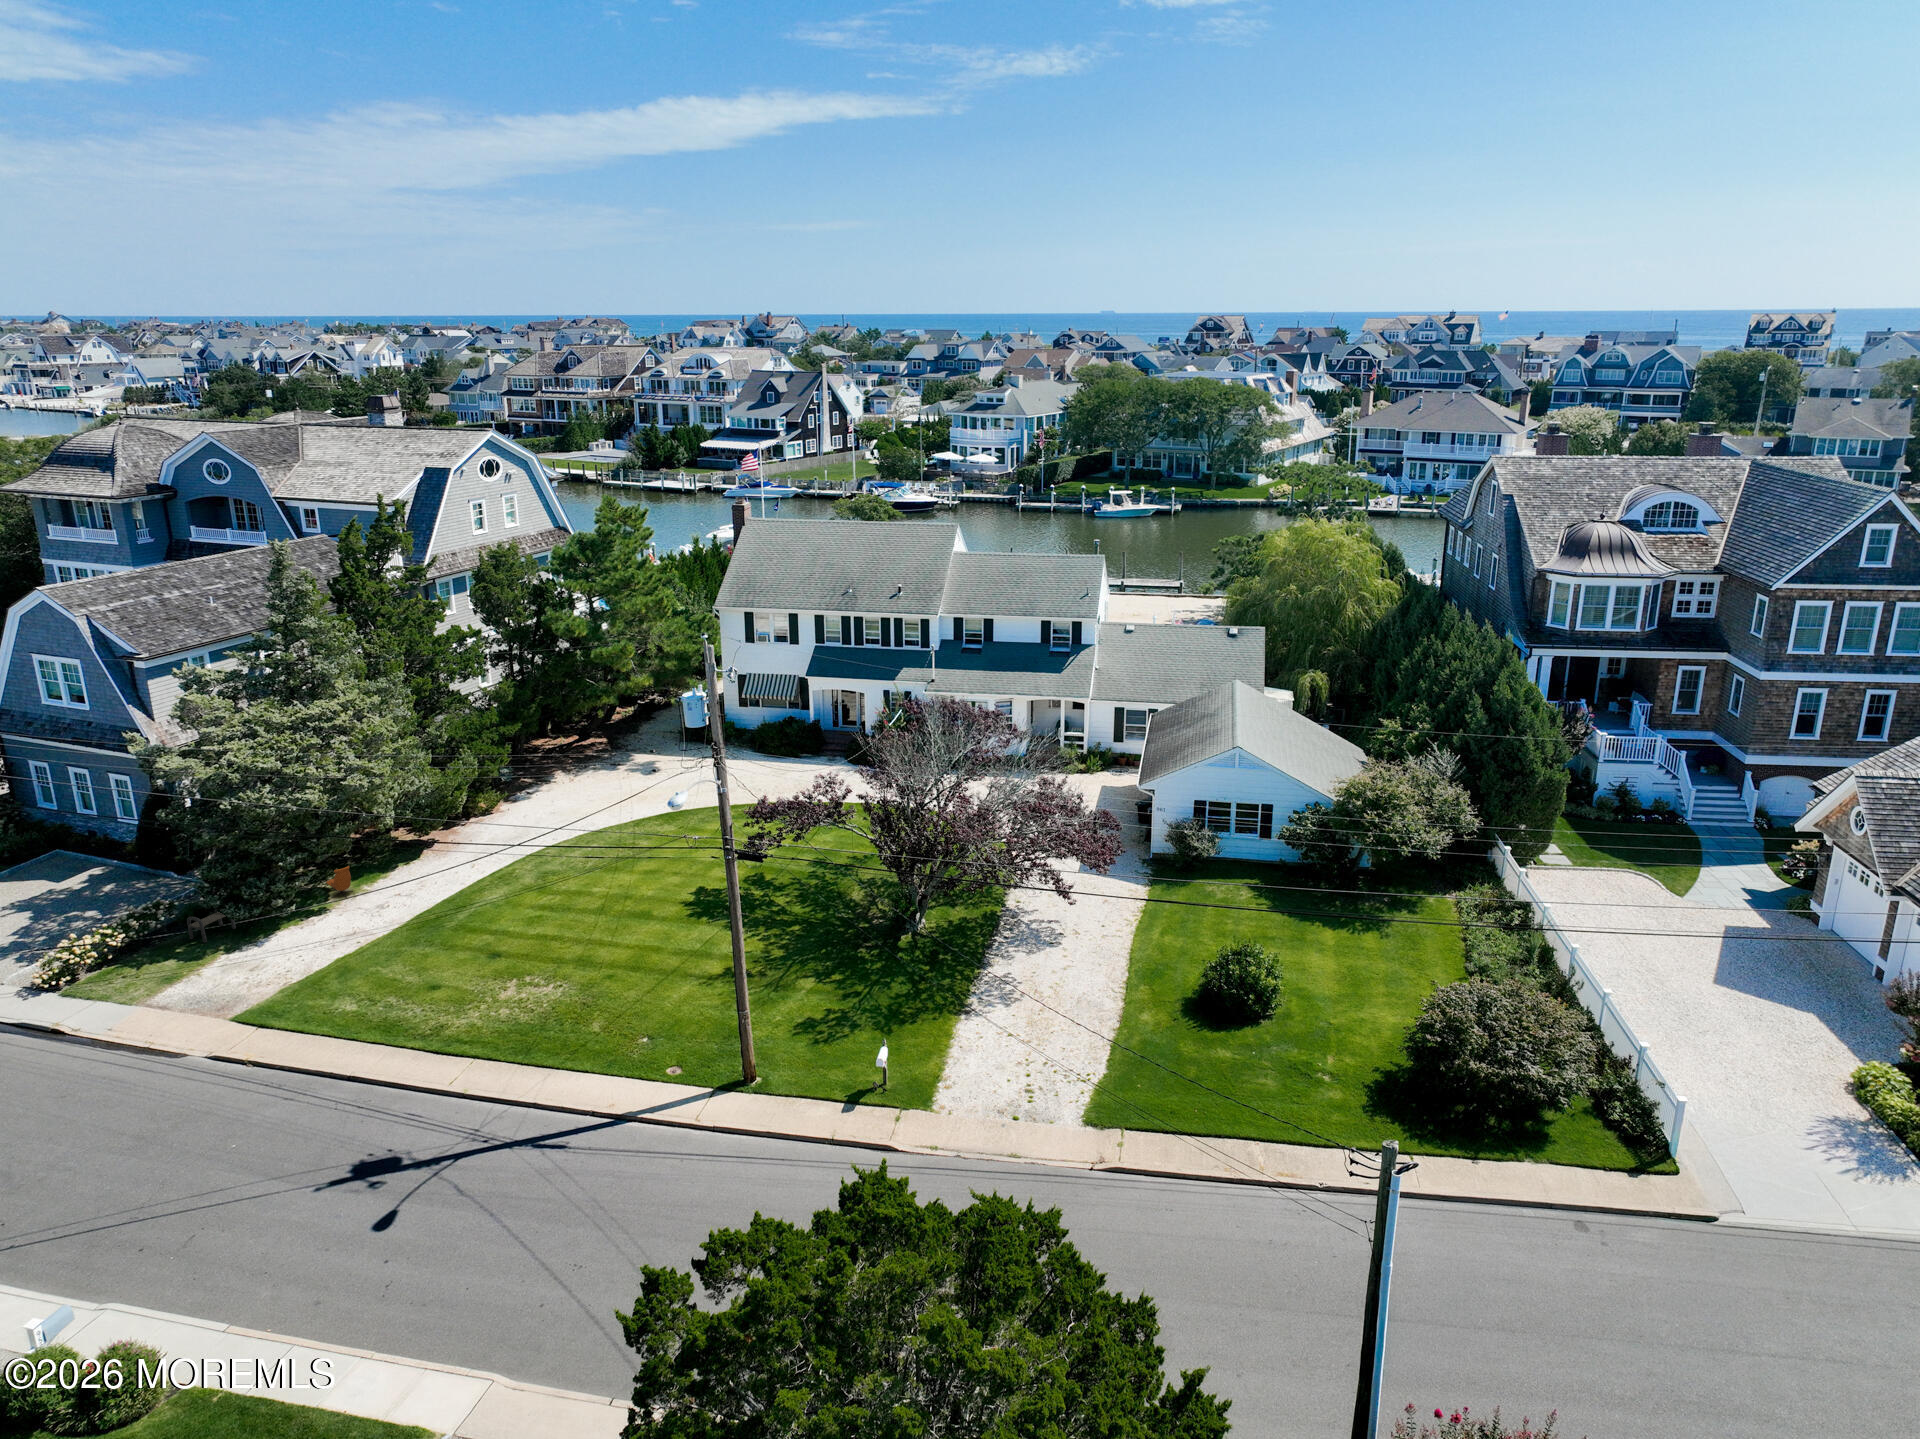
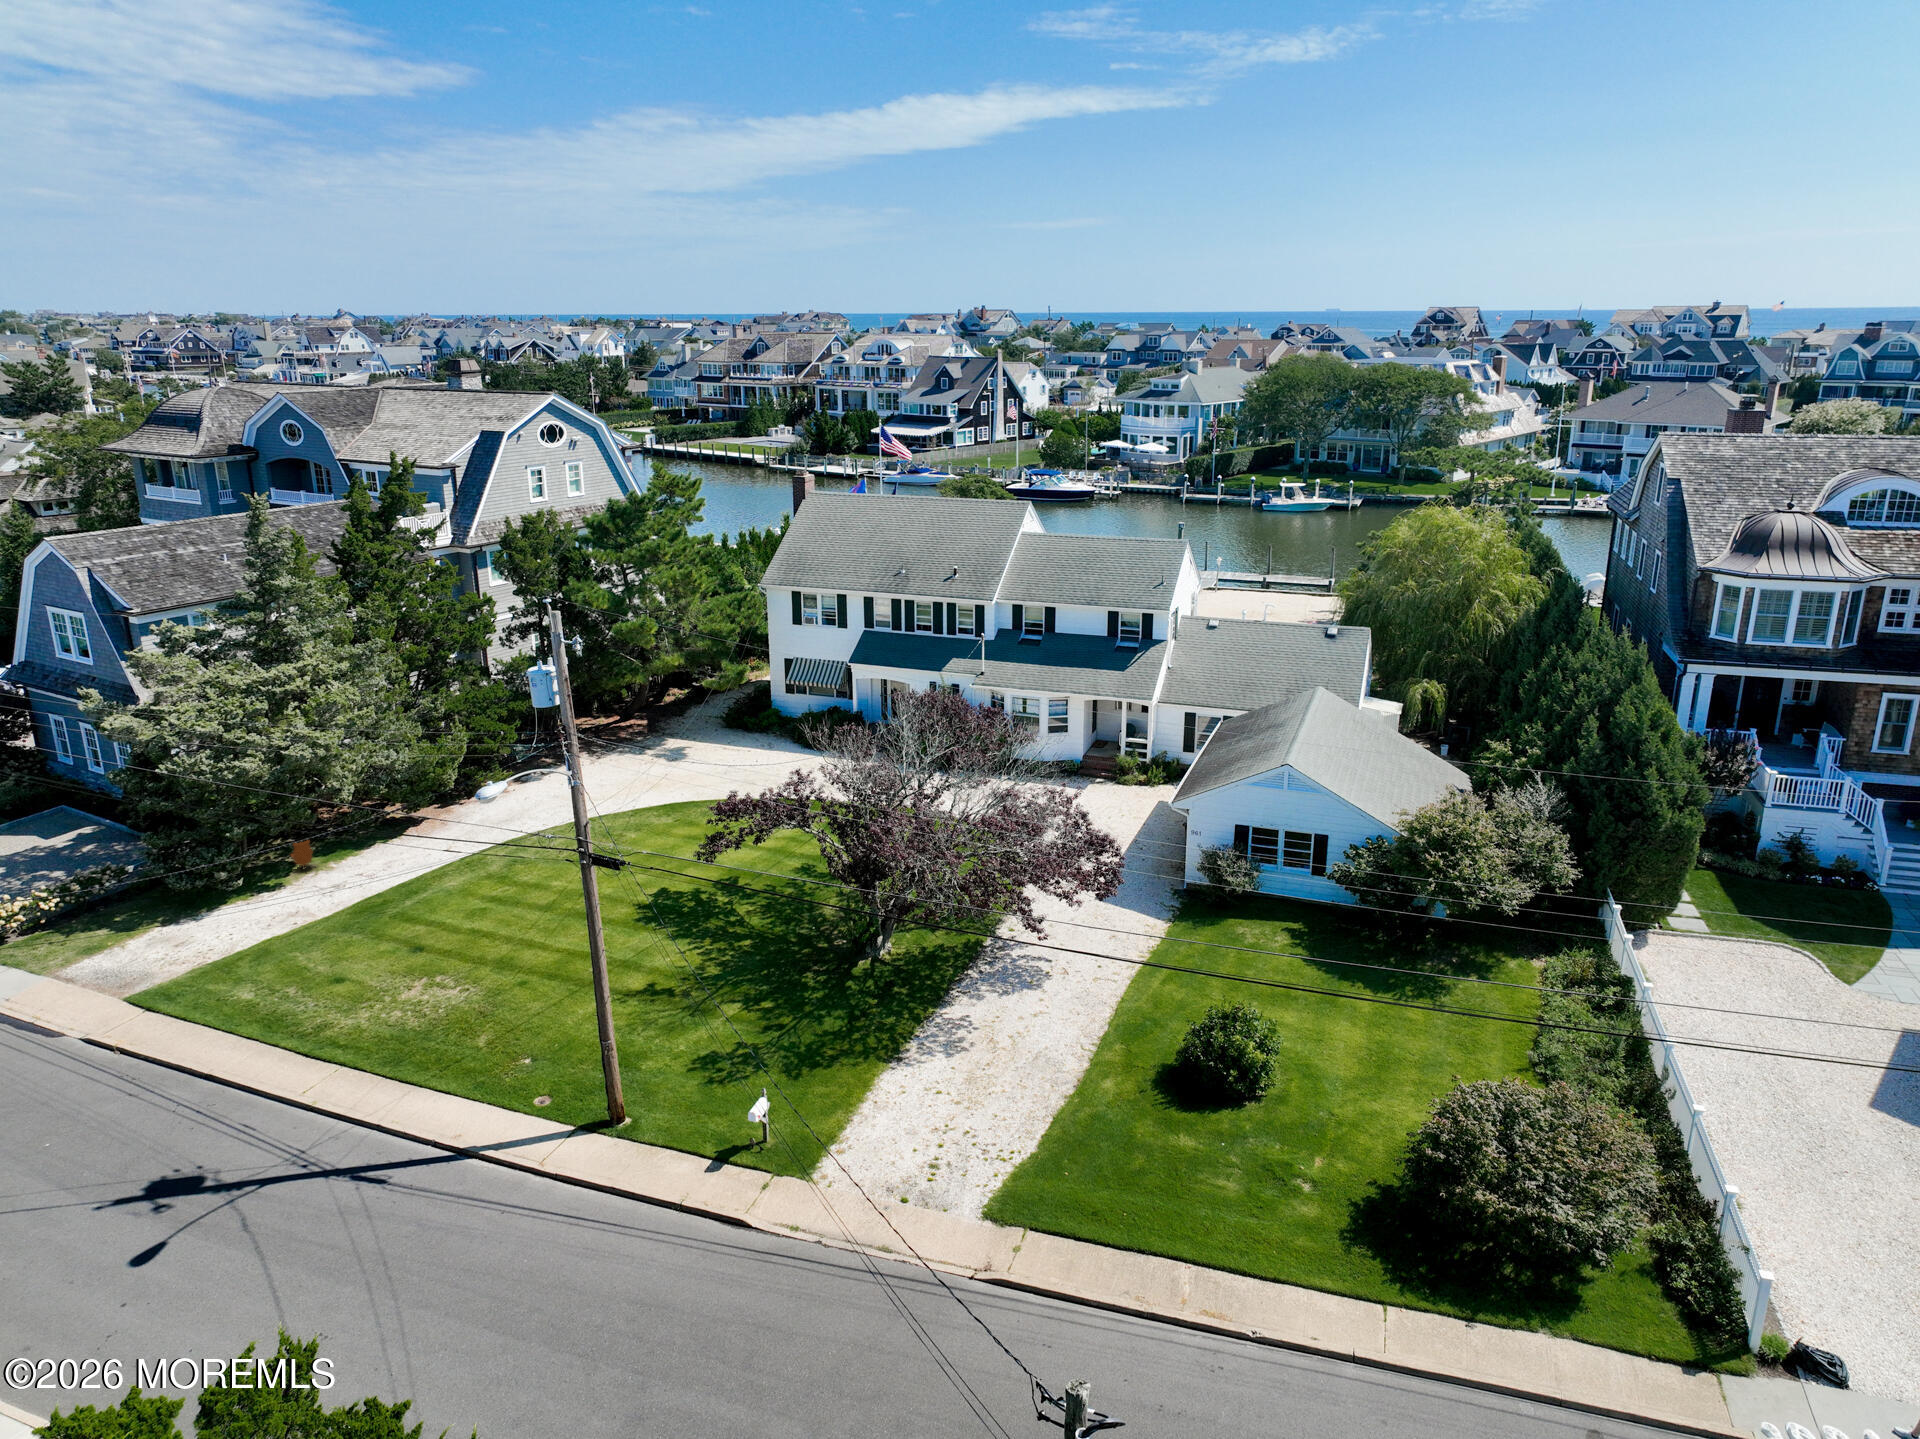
bench: present [187,910,236,943] -> none [135,872,187,911]

